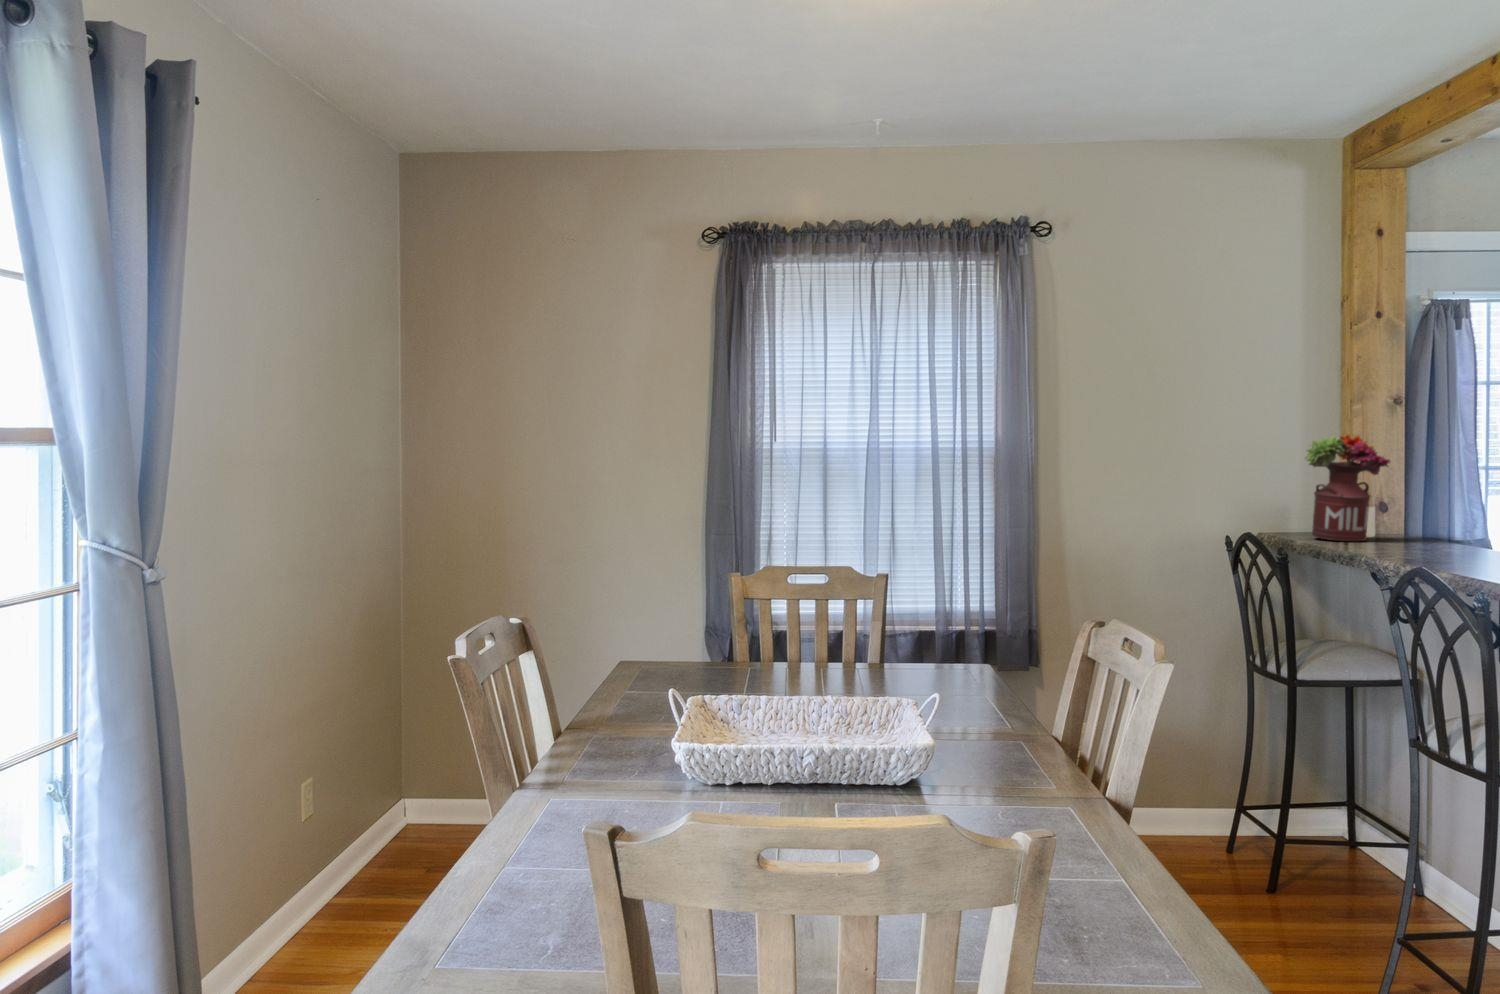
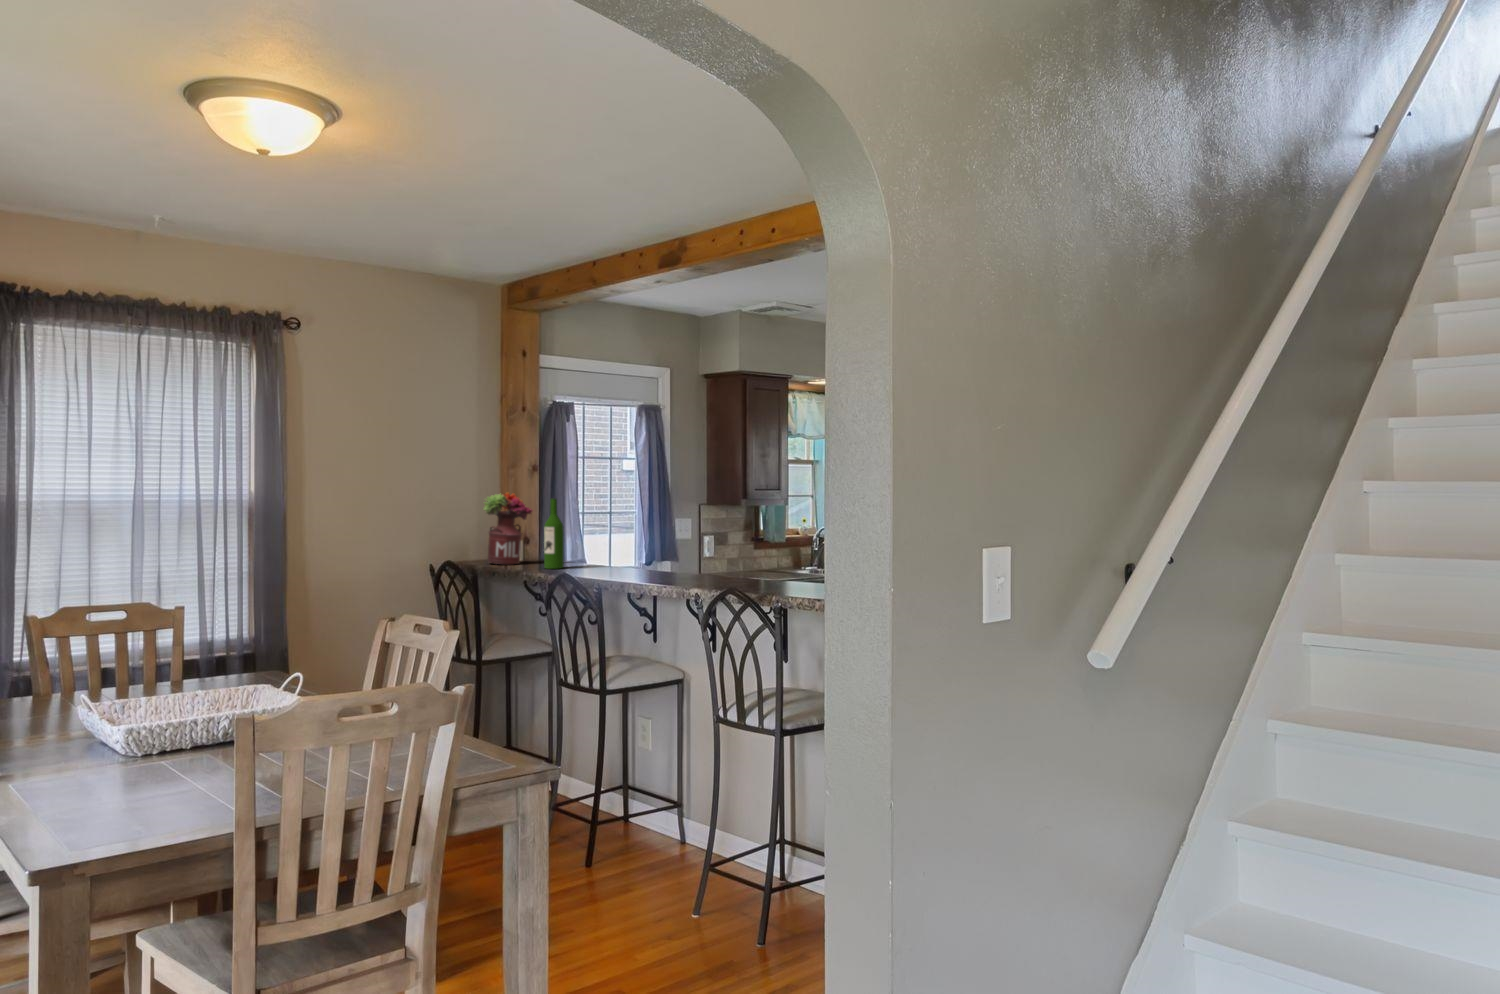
wine bottle: none [1408,441,1446,552] -> present [544,499,564,569]

